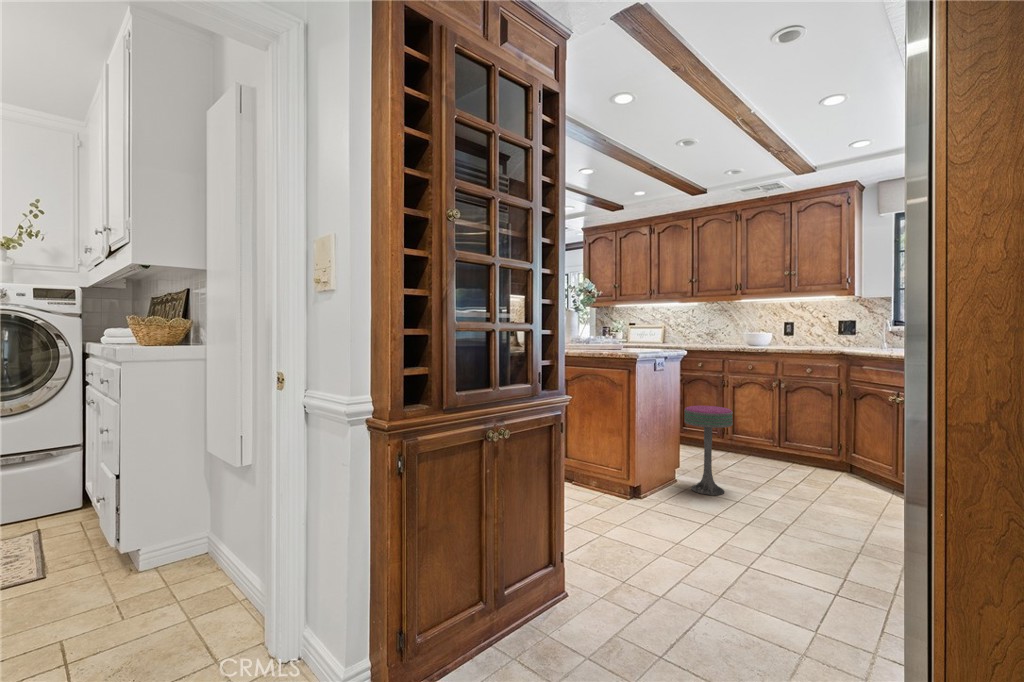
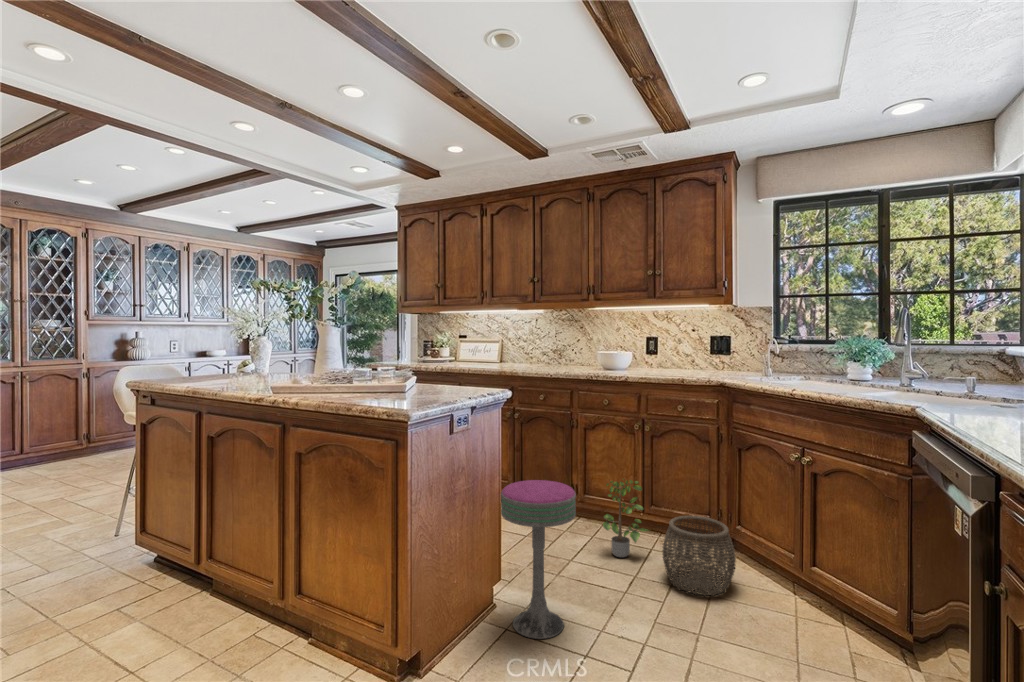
potted plant: none [749,417,785,470] -> present [603,480,648,558]
woven basket: none [793,441,848,490] -> present [662,516,736,596]

